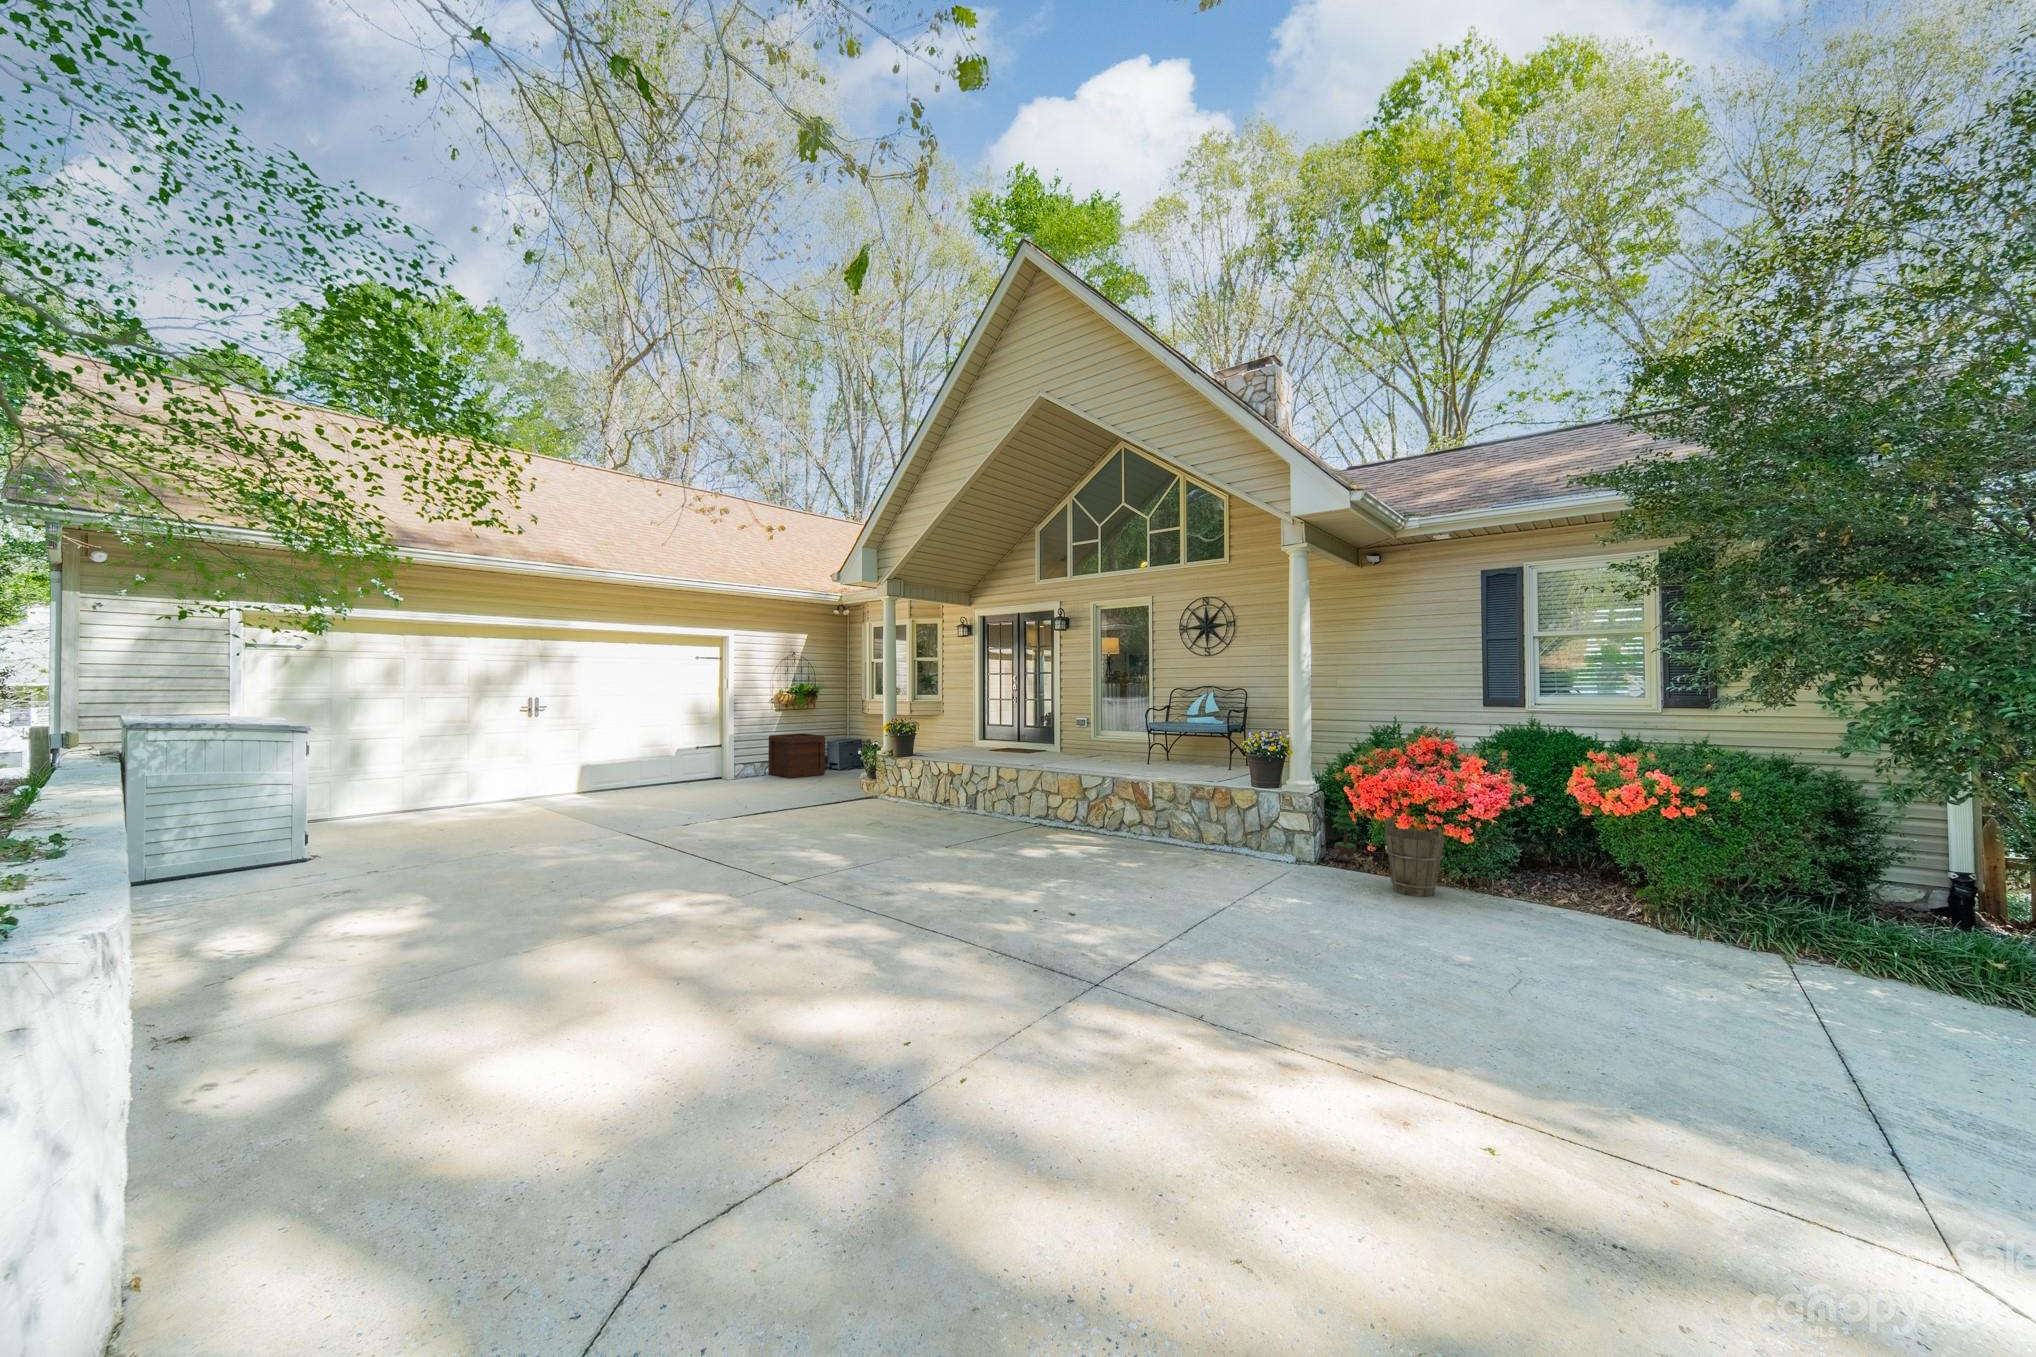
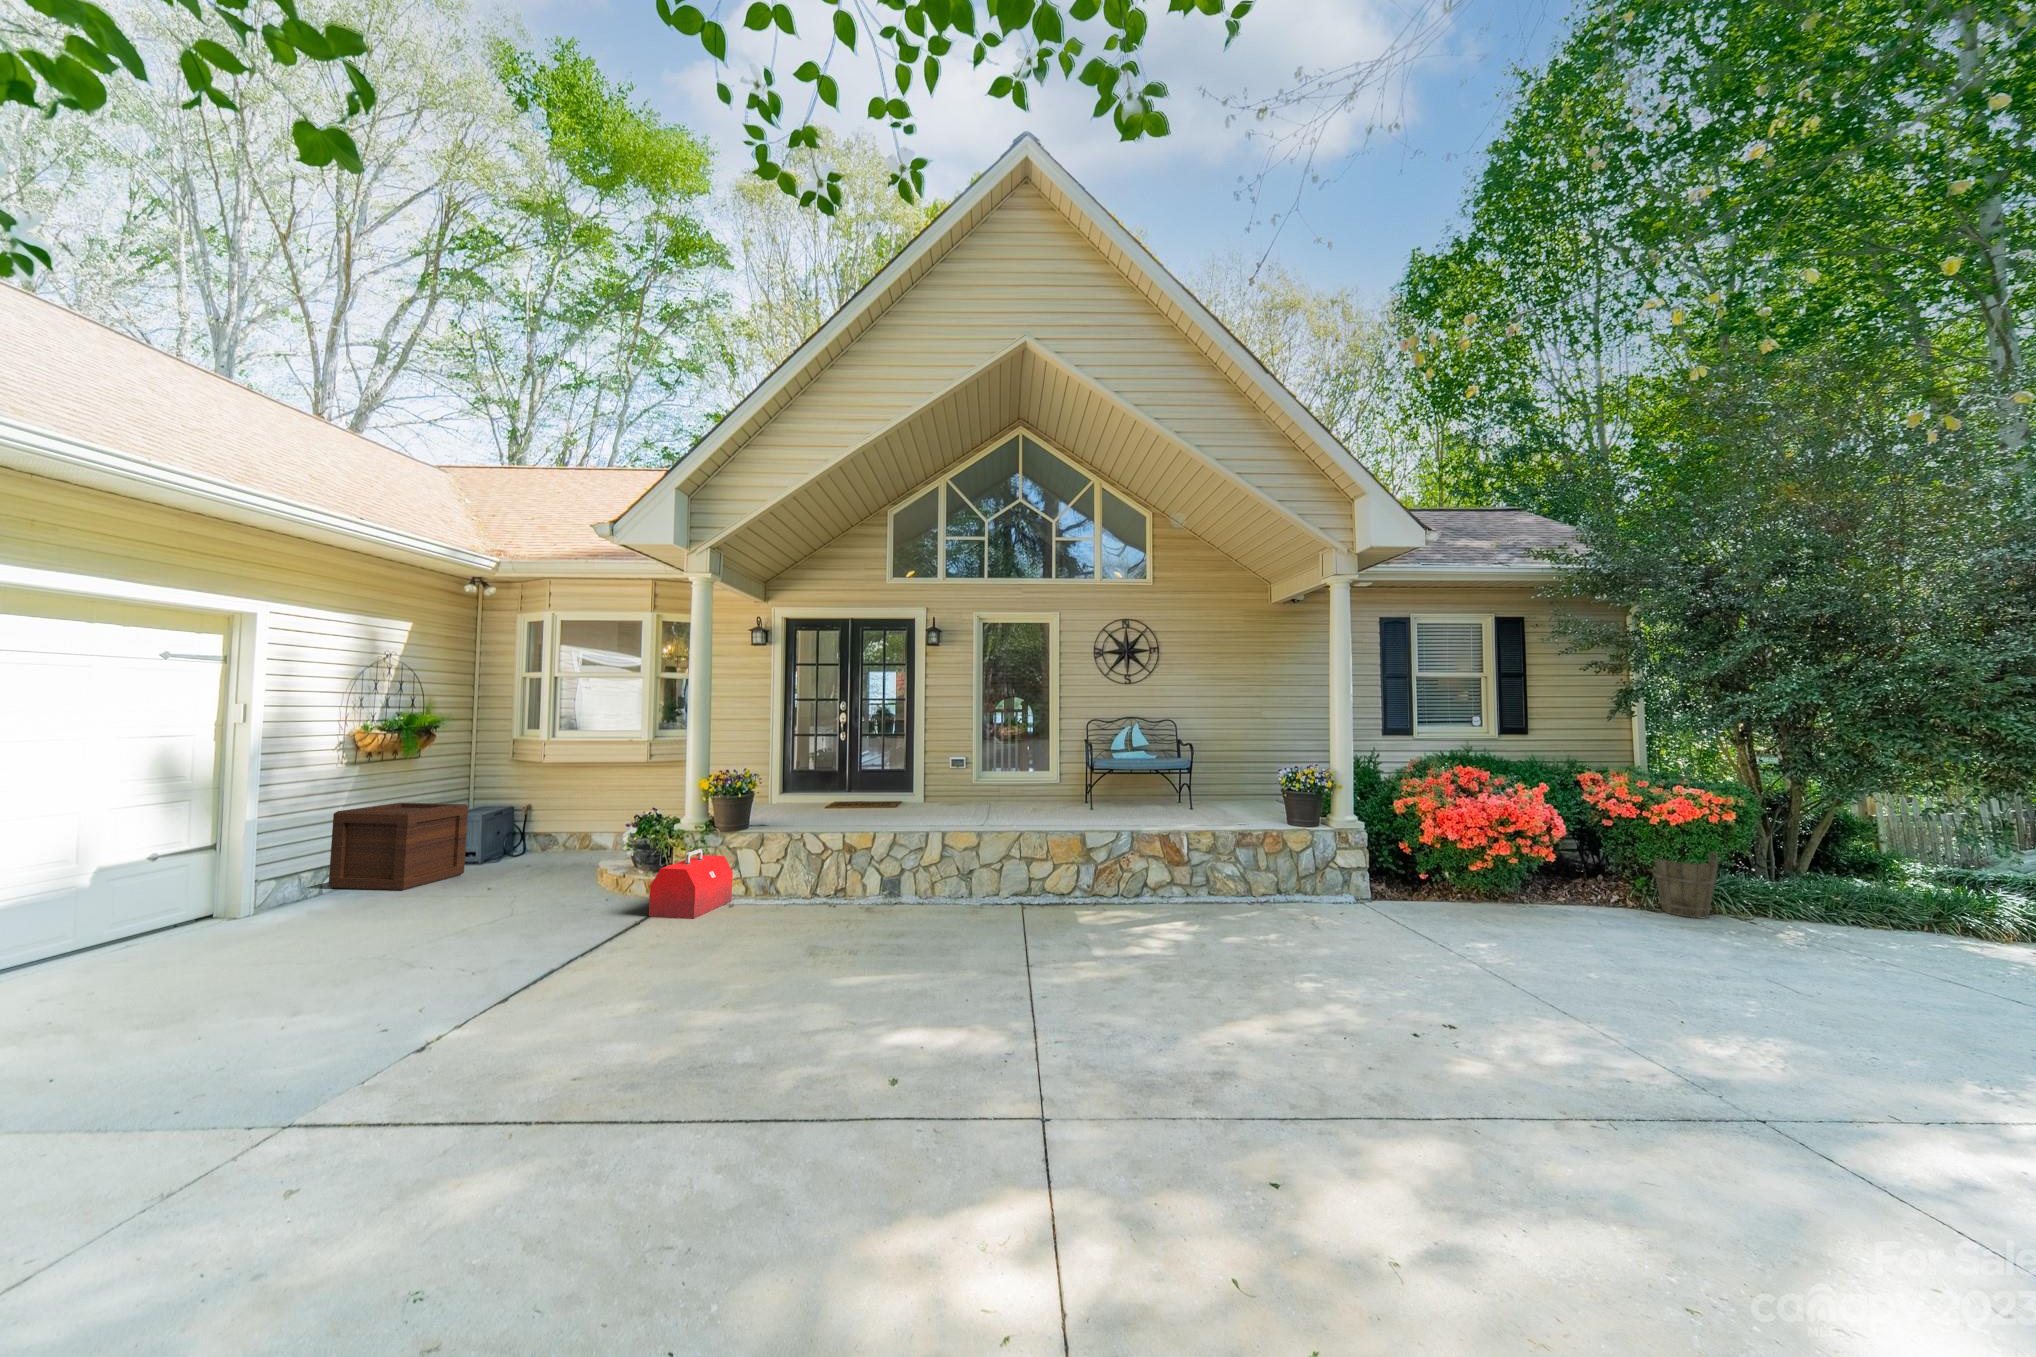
toolbox: none [847,766,897,805] -> present [649,849,733,919]
potted tree: present [1332,799,1359,861] -> none [1362,821,1390,894]
bucket: present [1385,818,1445,897] -> present [1654,851,1718,918]

